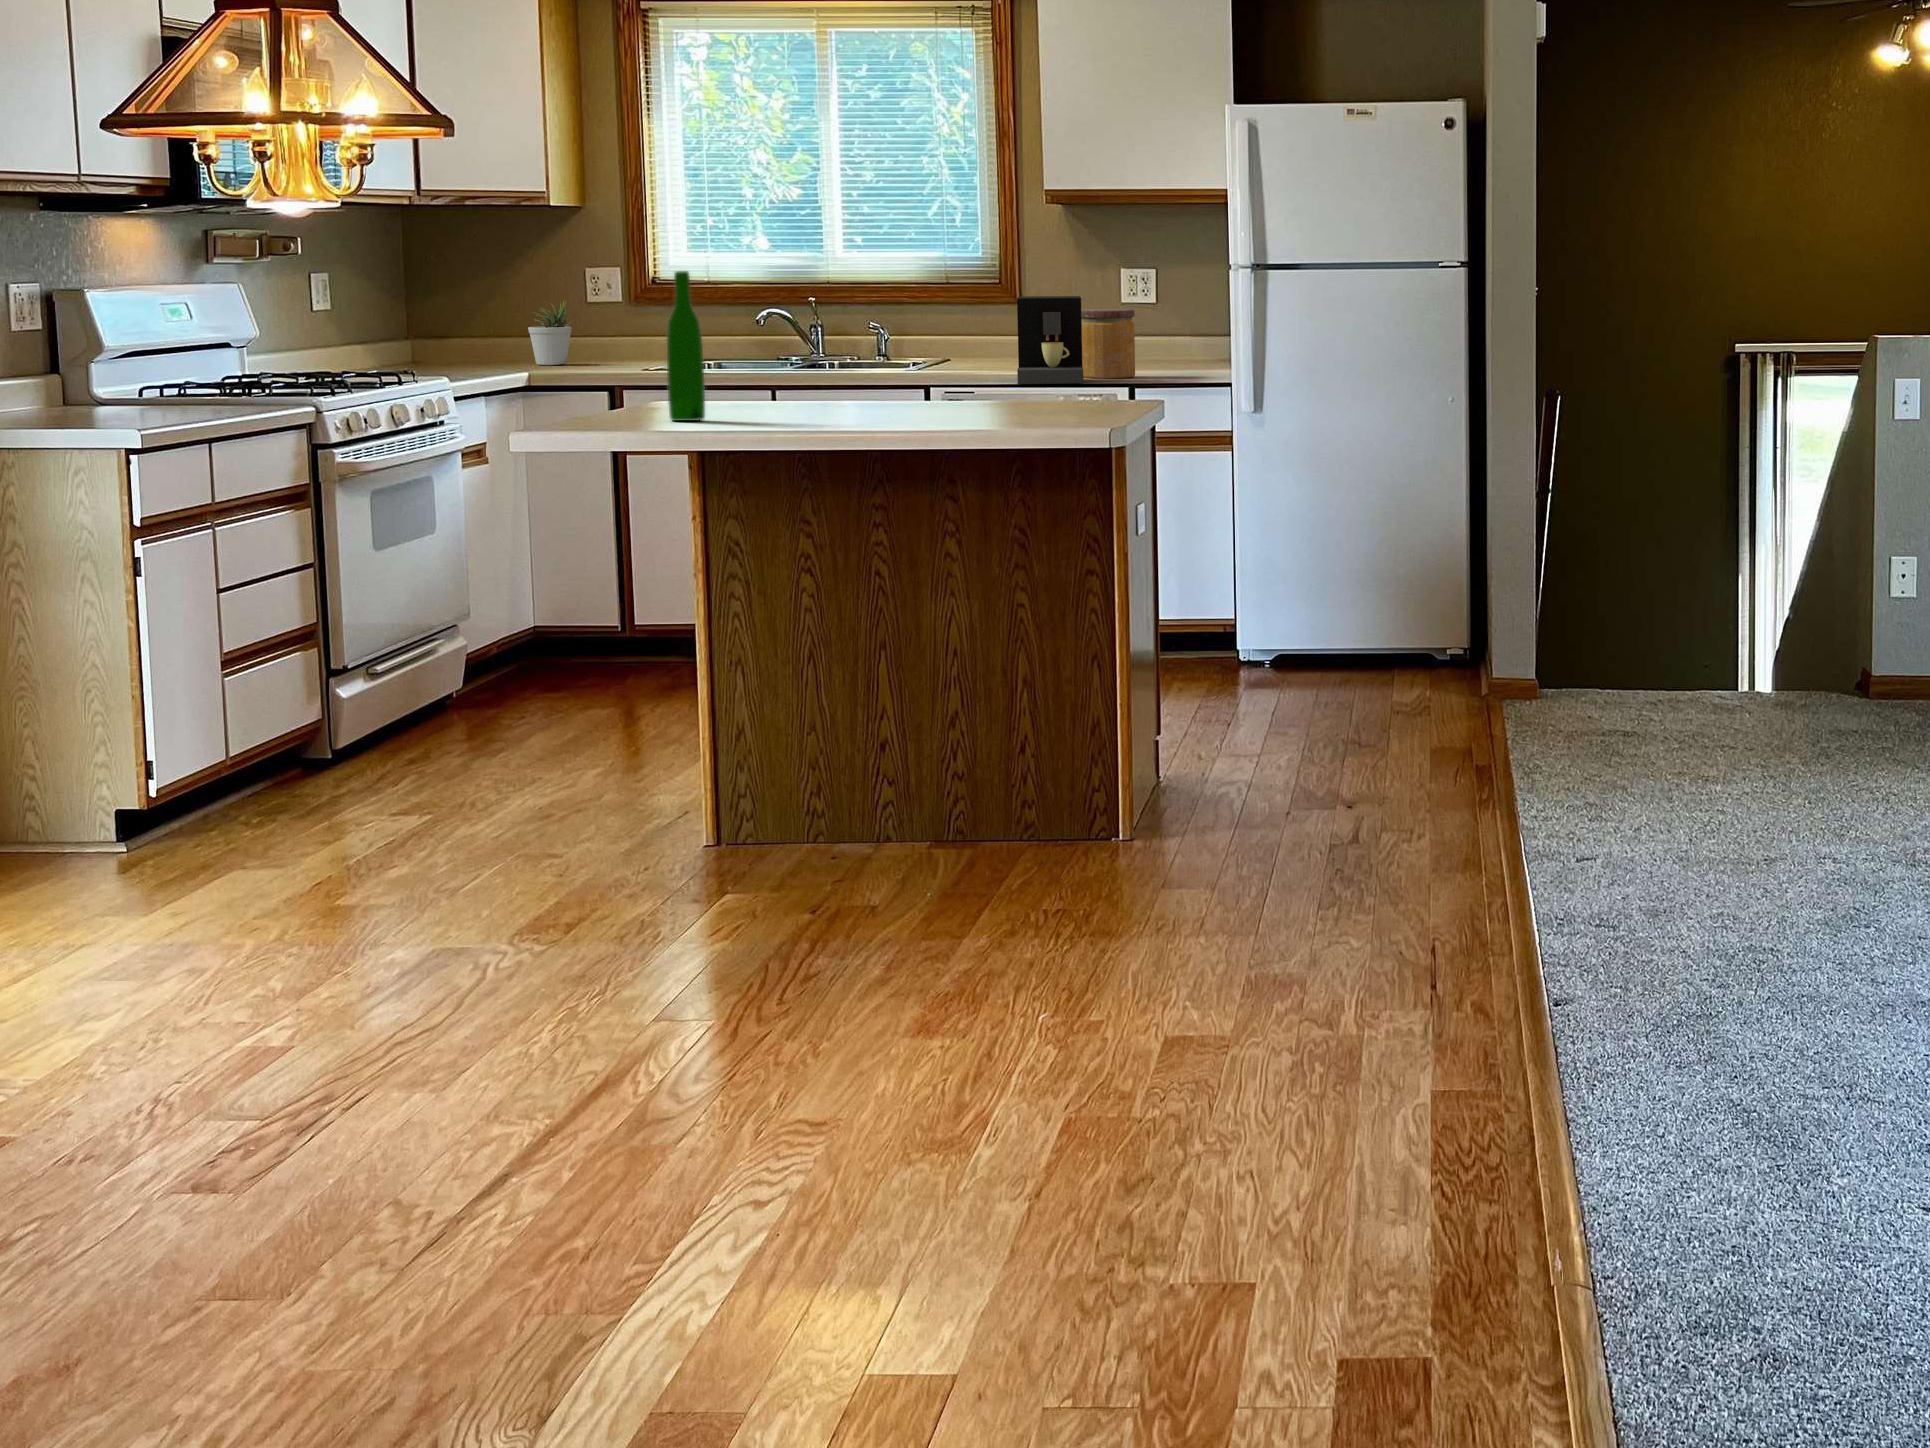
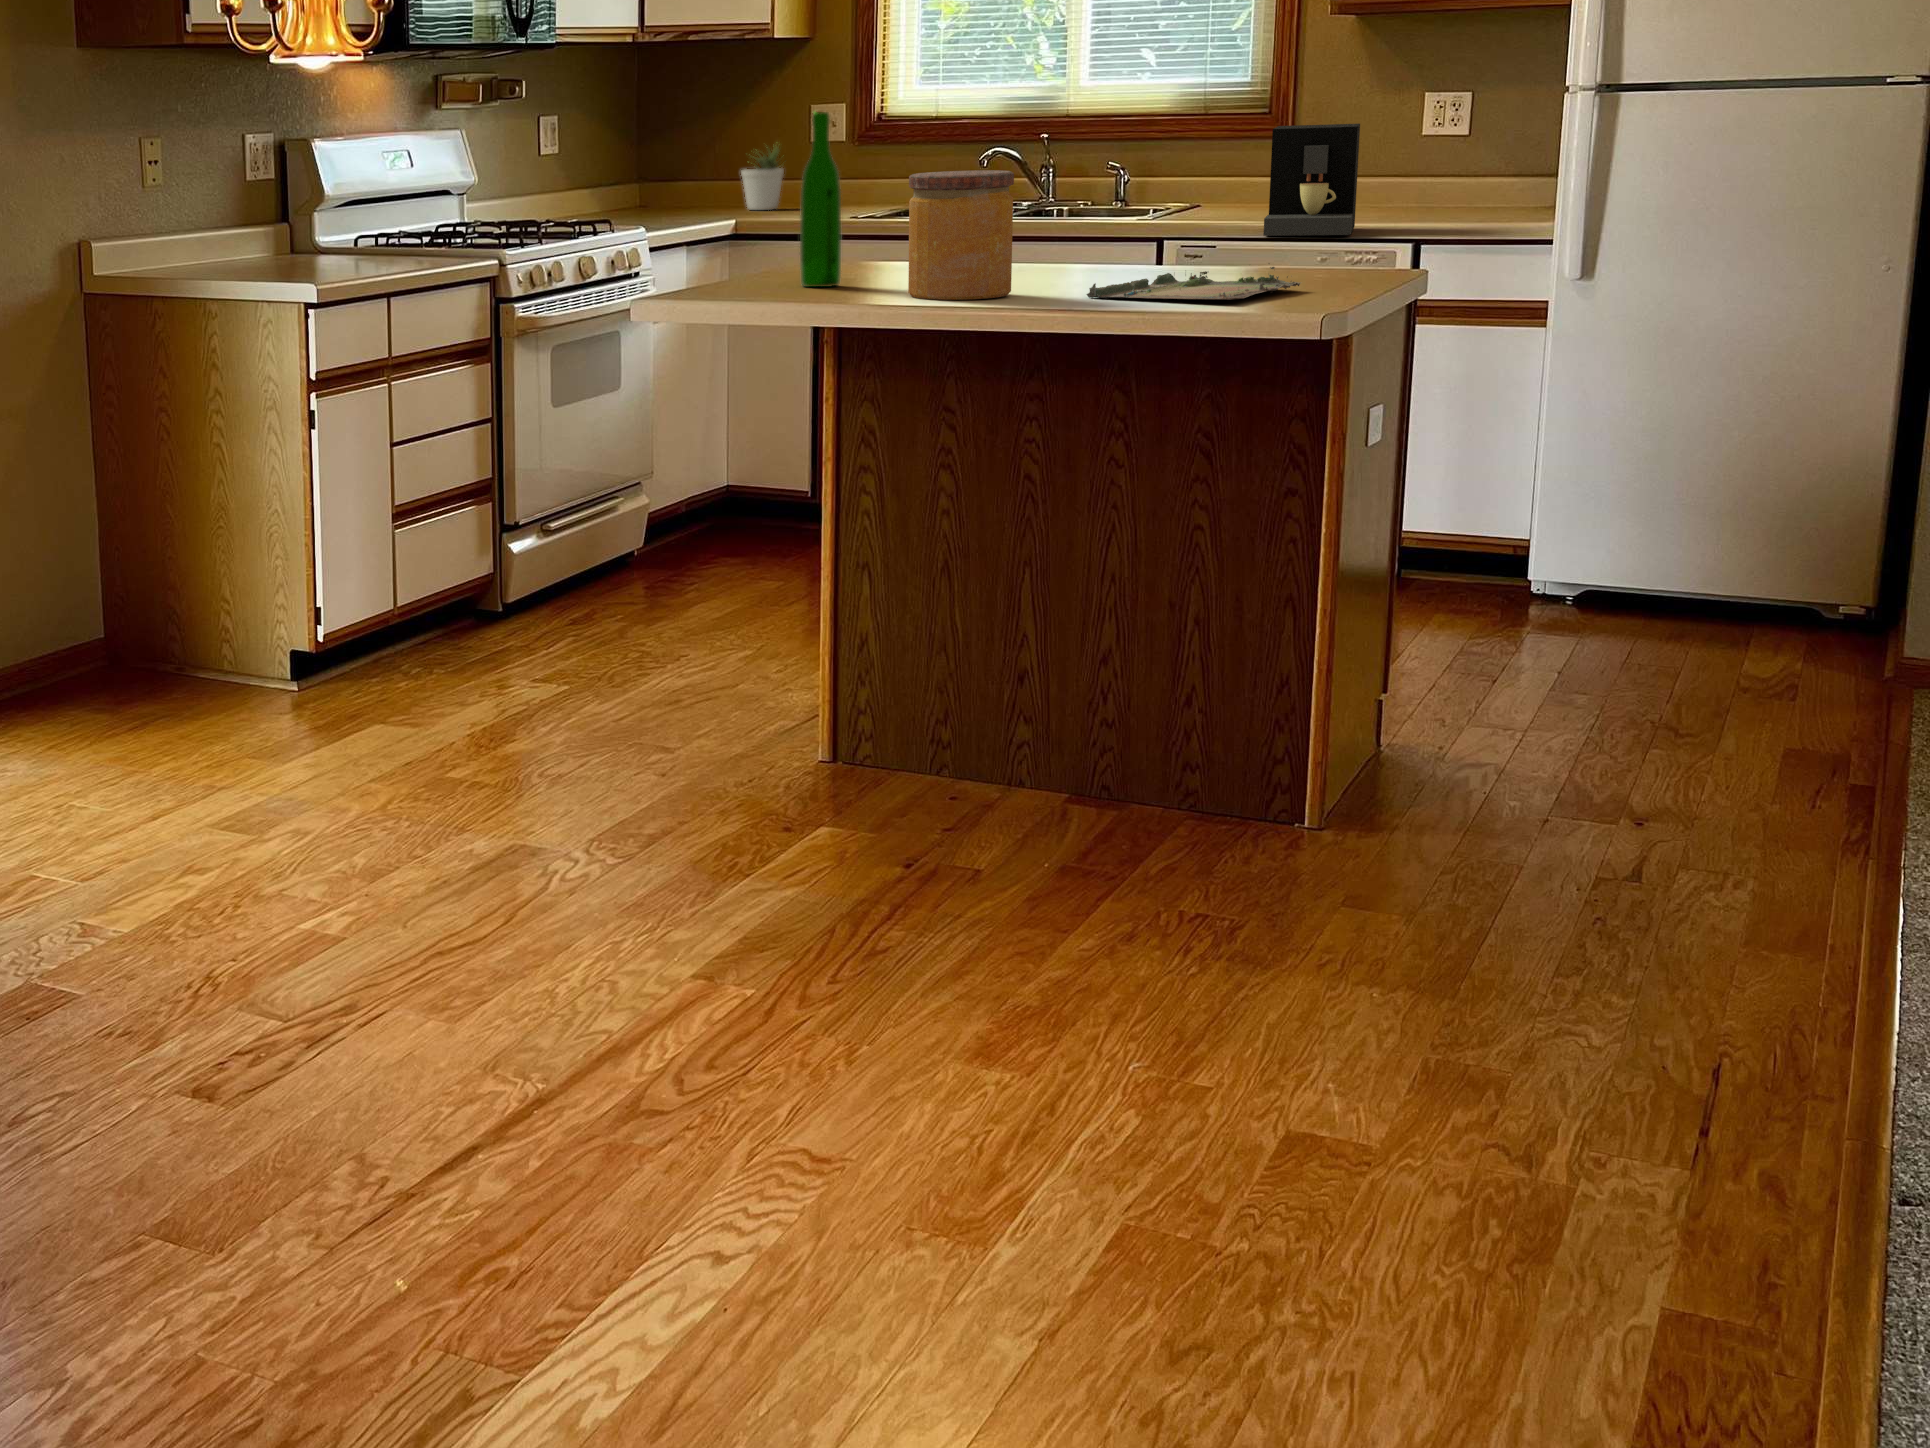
jar: present [1081,309,1135,378] -> present [908,170,1014,300]
tray: none [921,398,1079,427] -> present [1087,263,1300,300]

